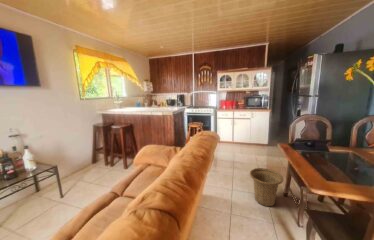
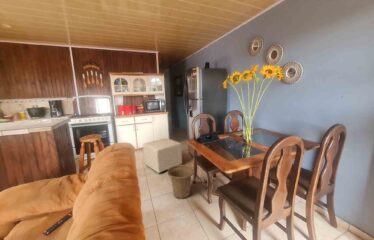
ottoman: none [236,138,278,171] -> present [143,138,182,173]

